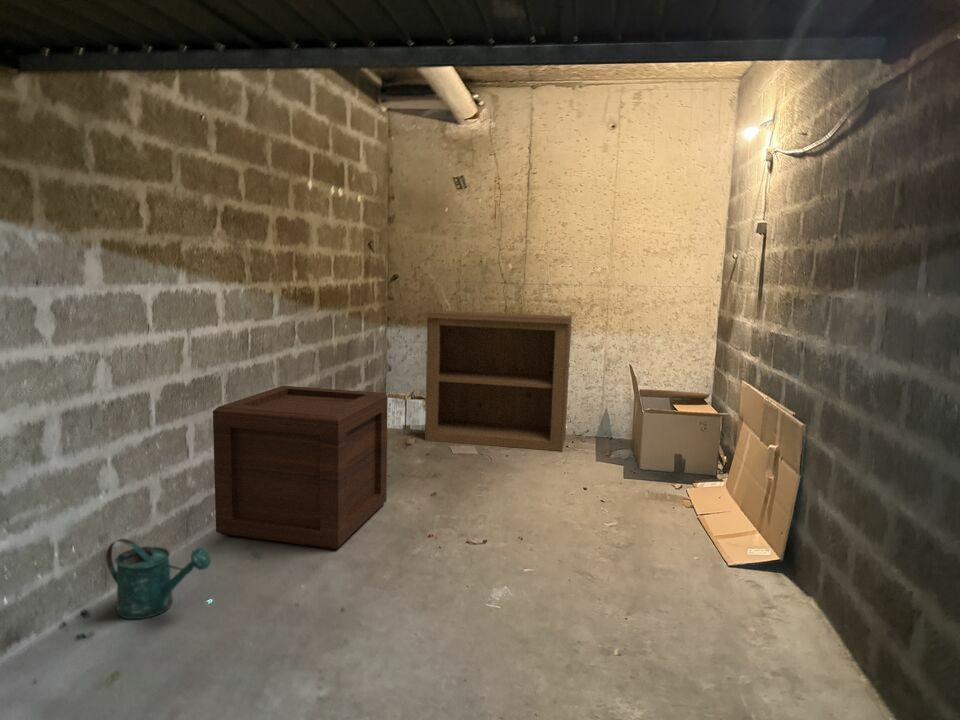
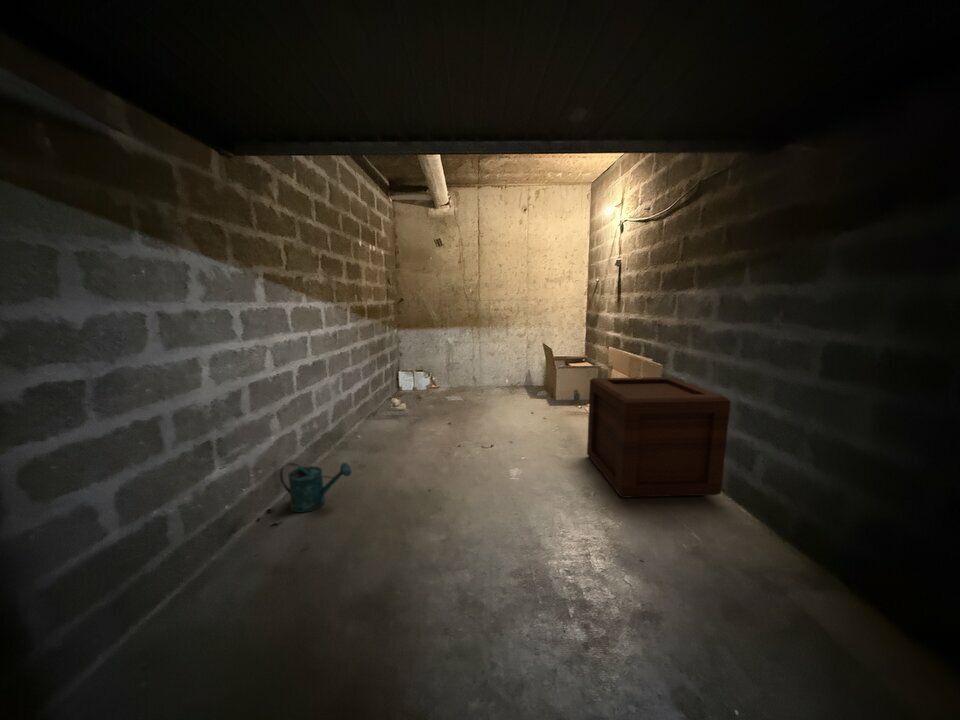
bookshelf: present [425,311,572,451] -> none [427,319,510,395]
wooden crate: present [213,386,388,549] -> present [587,377,731,498]

